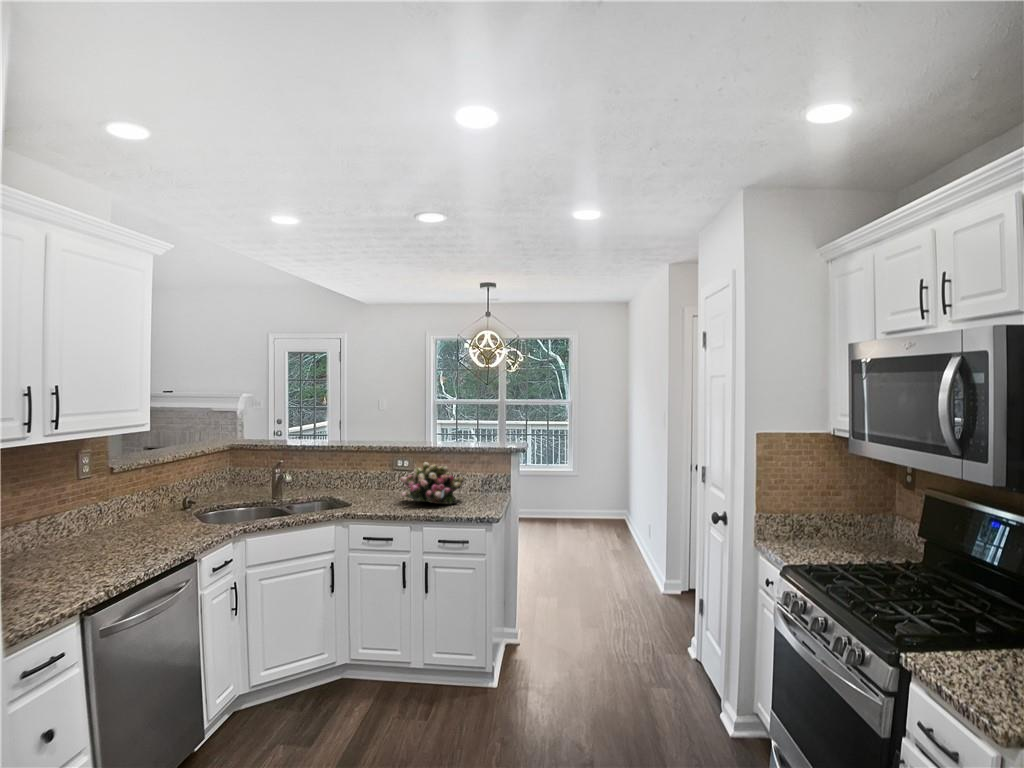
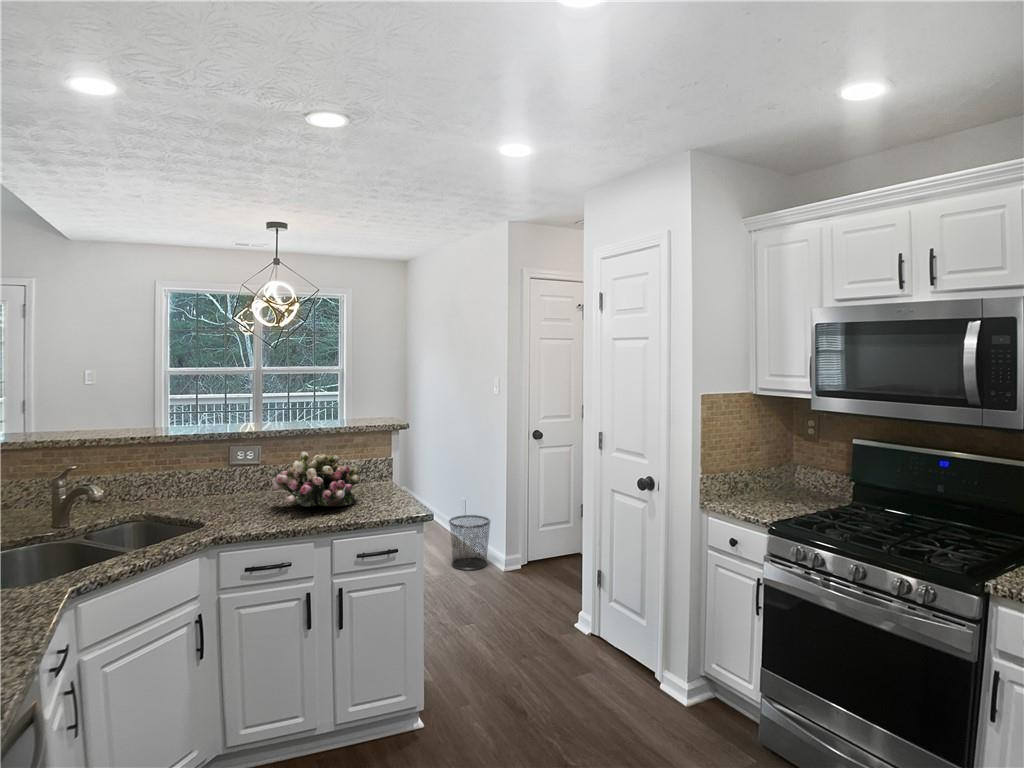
waste bin: none [613,539,653,591] -> present [449,515,490,570]

